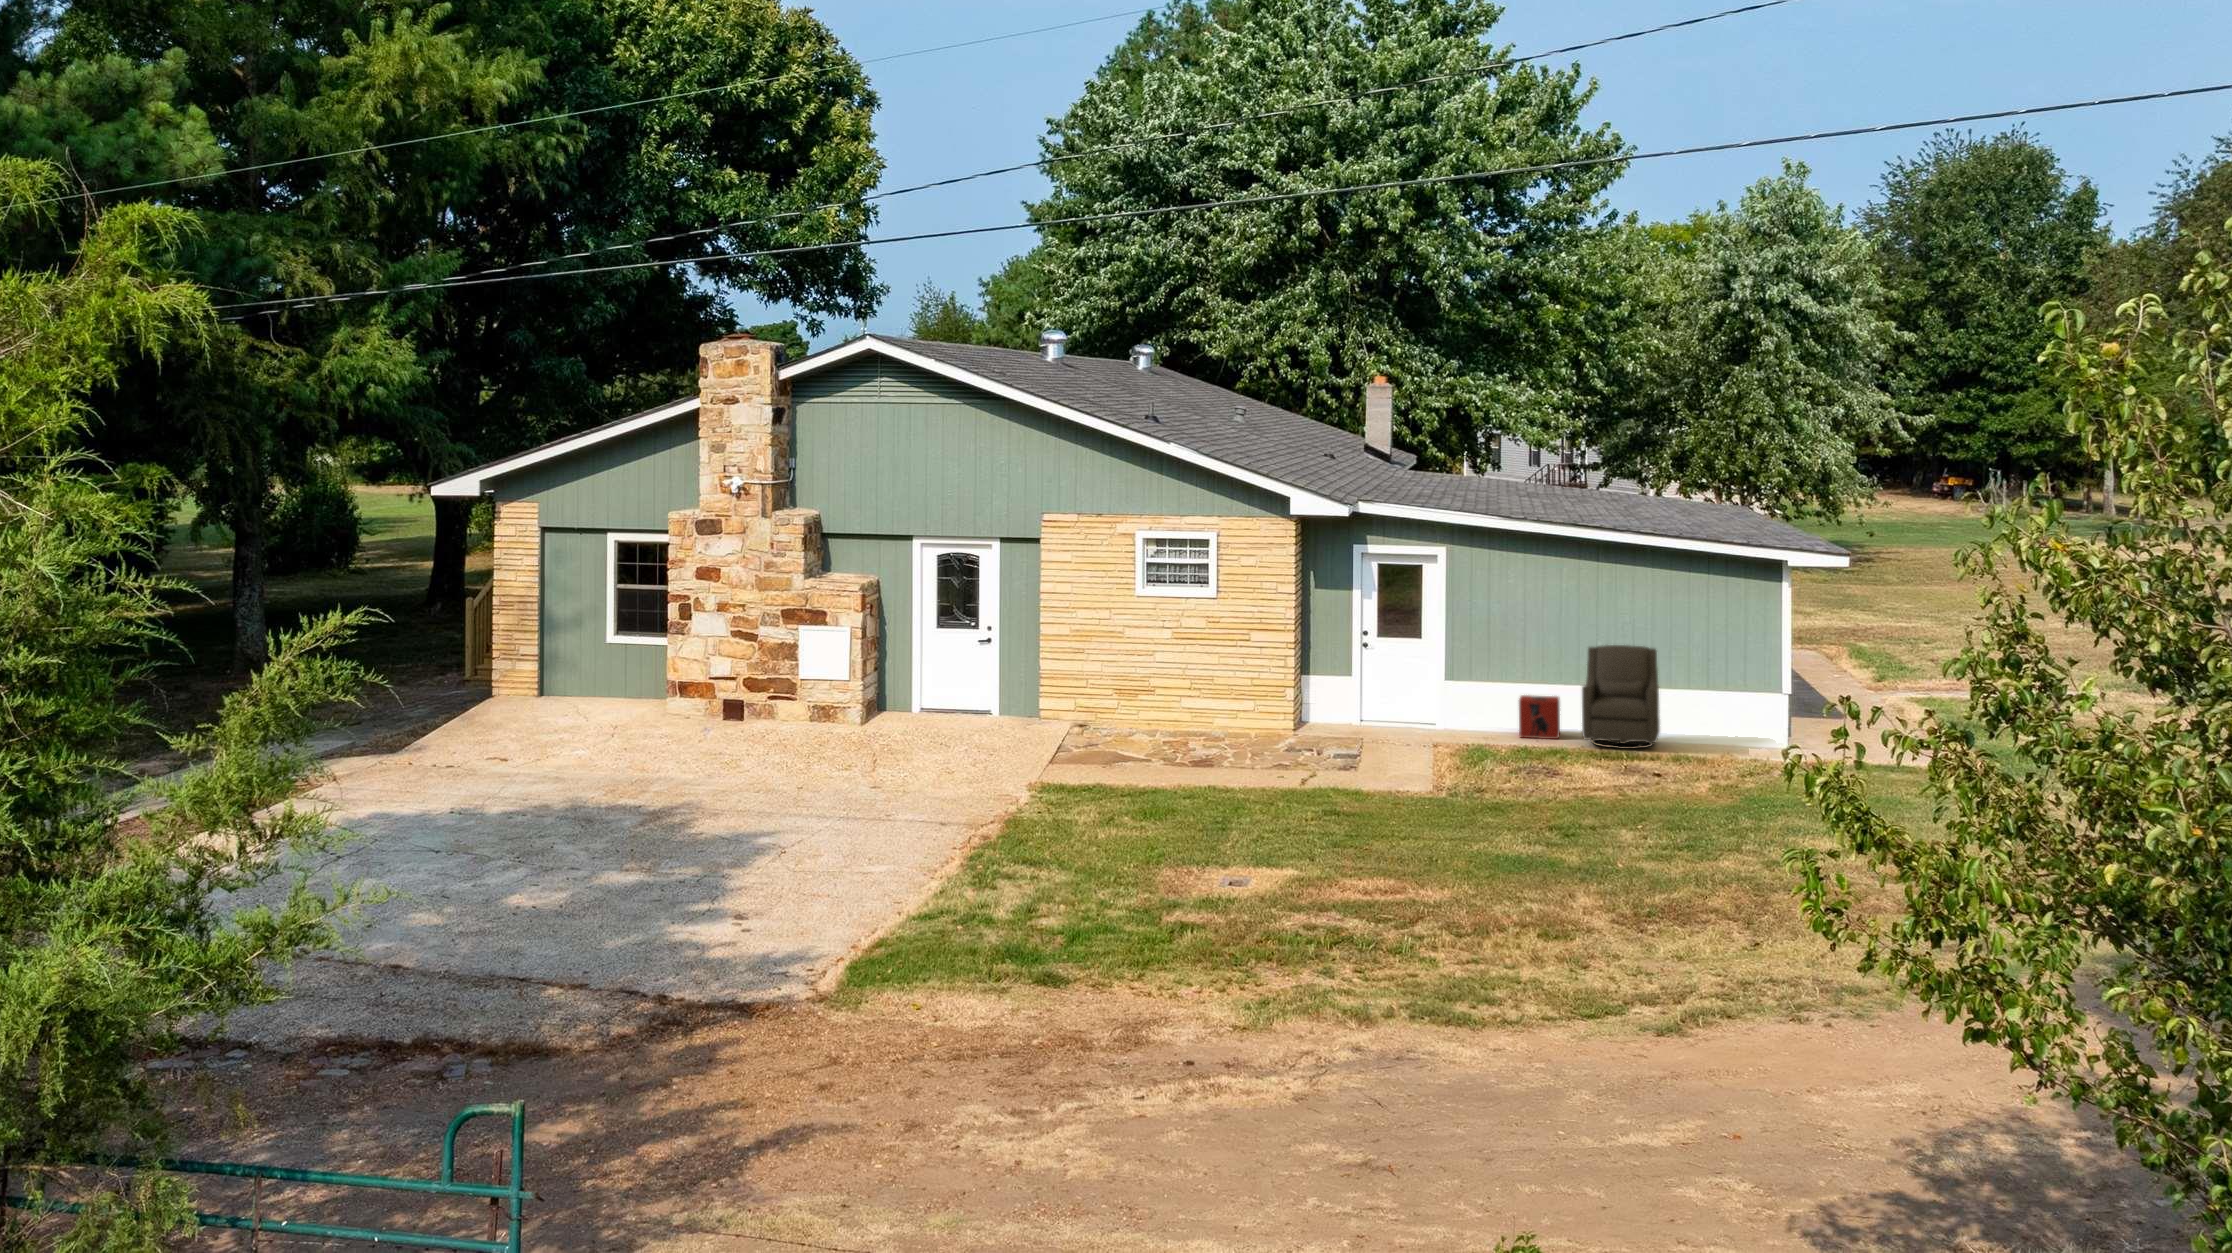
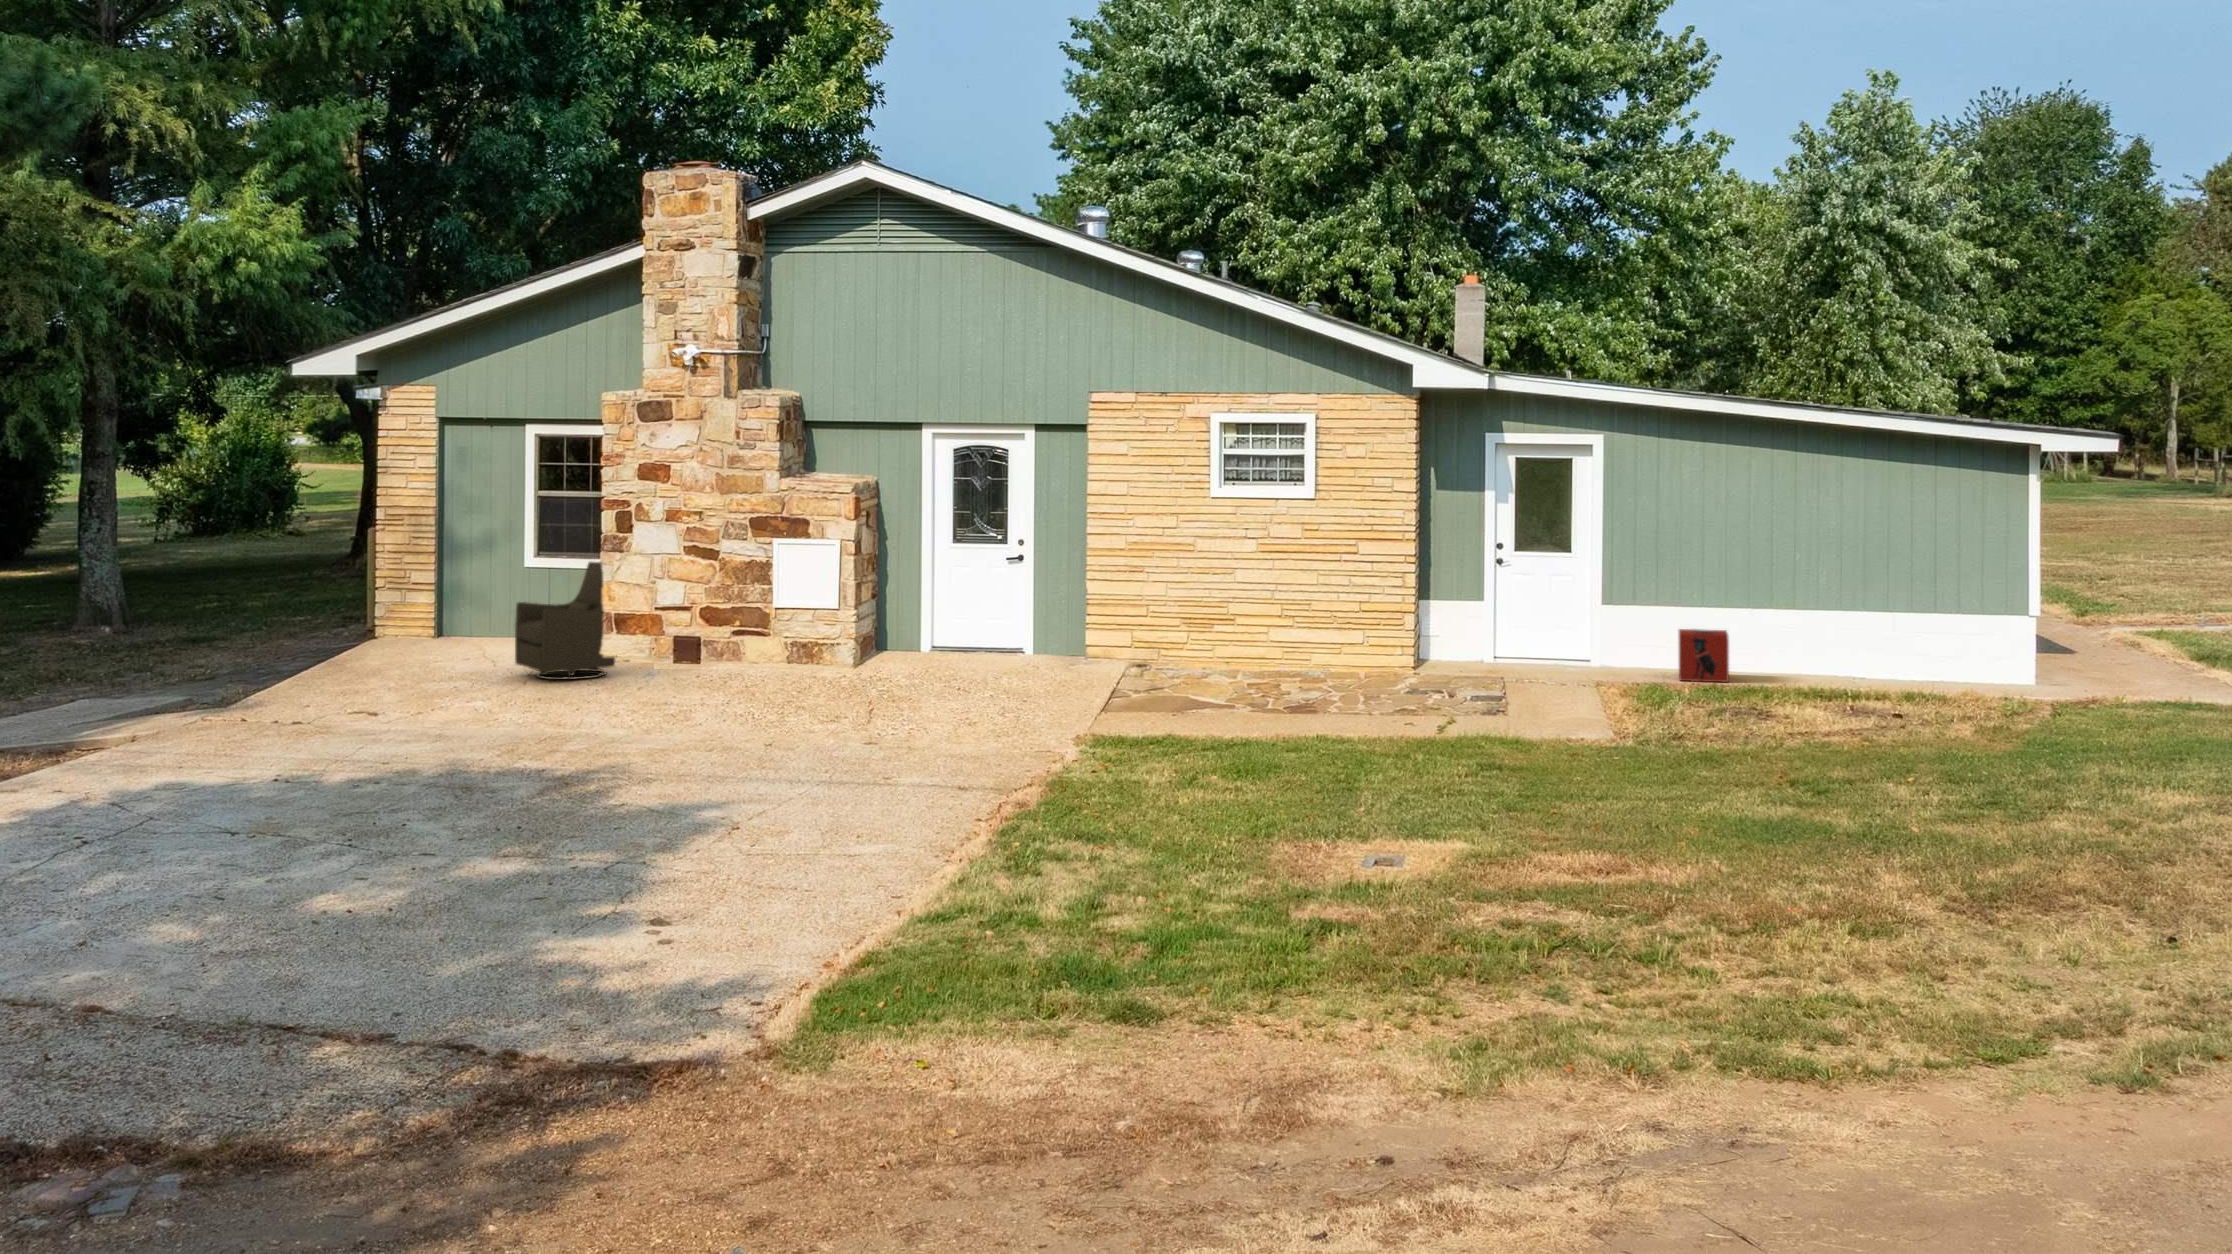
chair: present [1582,645,1660,749] -> present [515,562,615,680]

